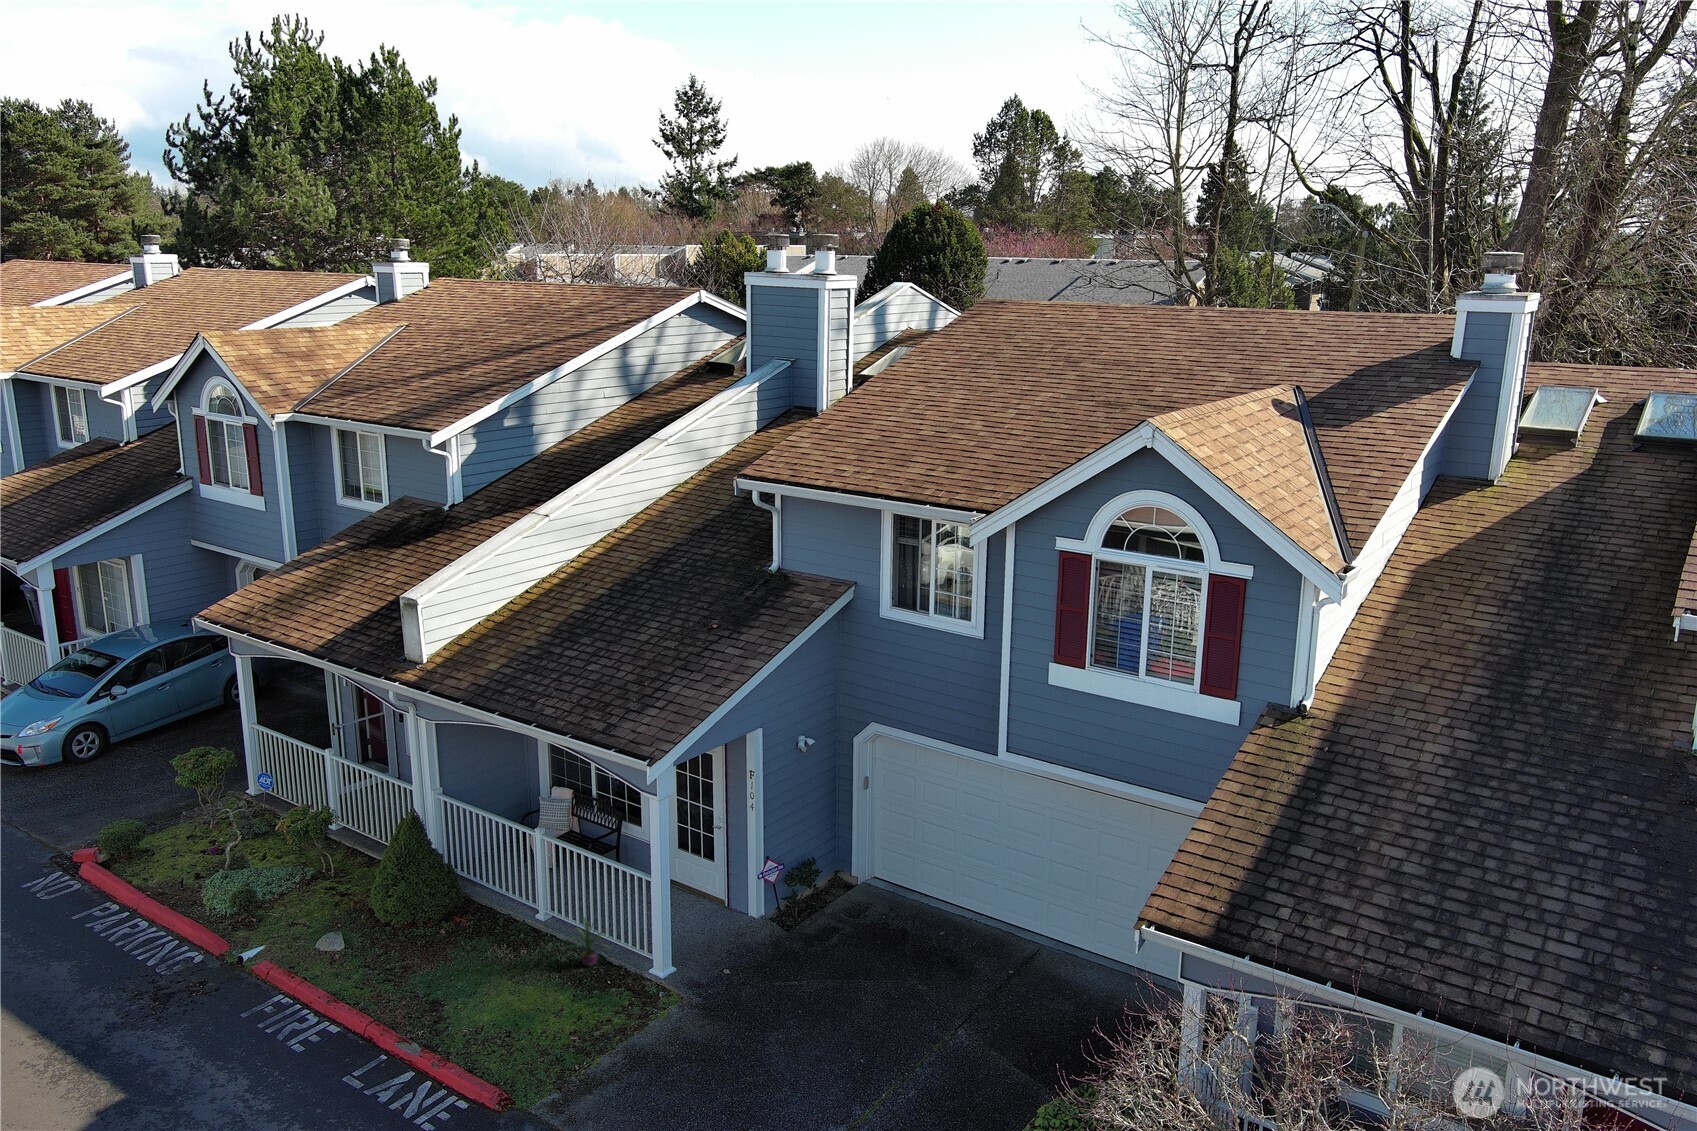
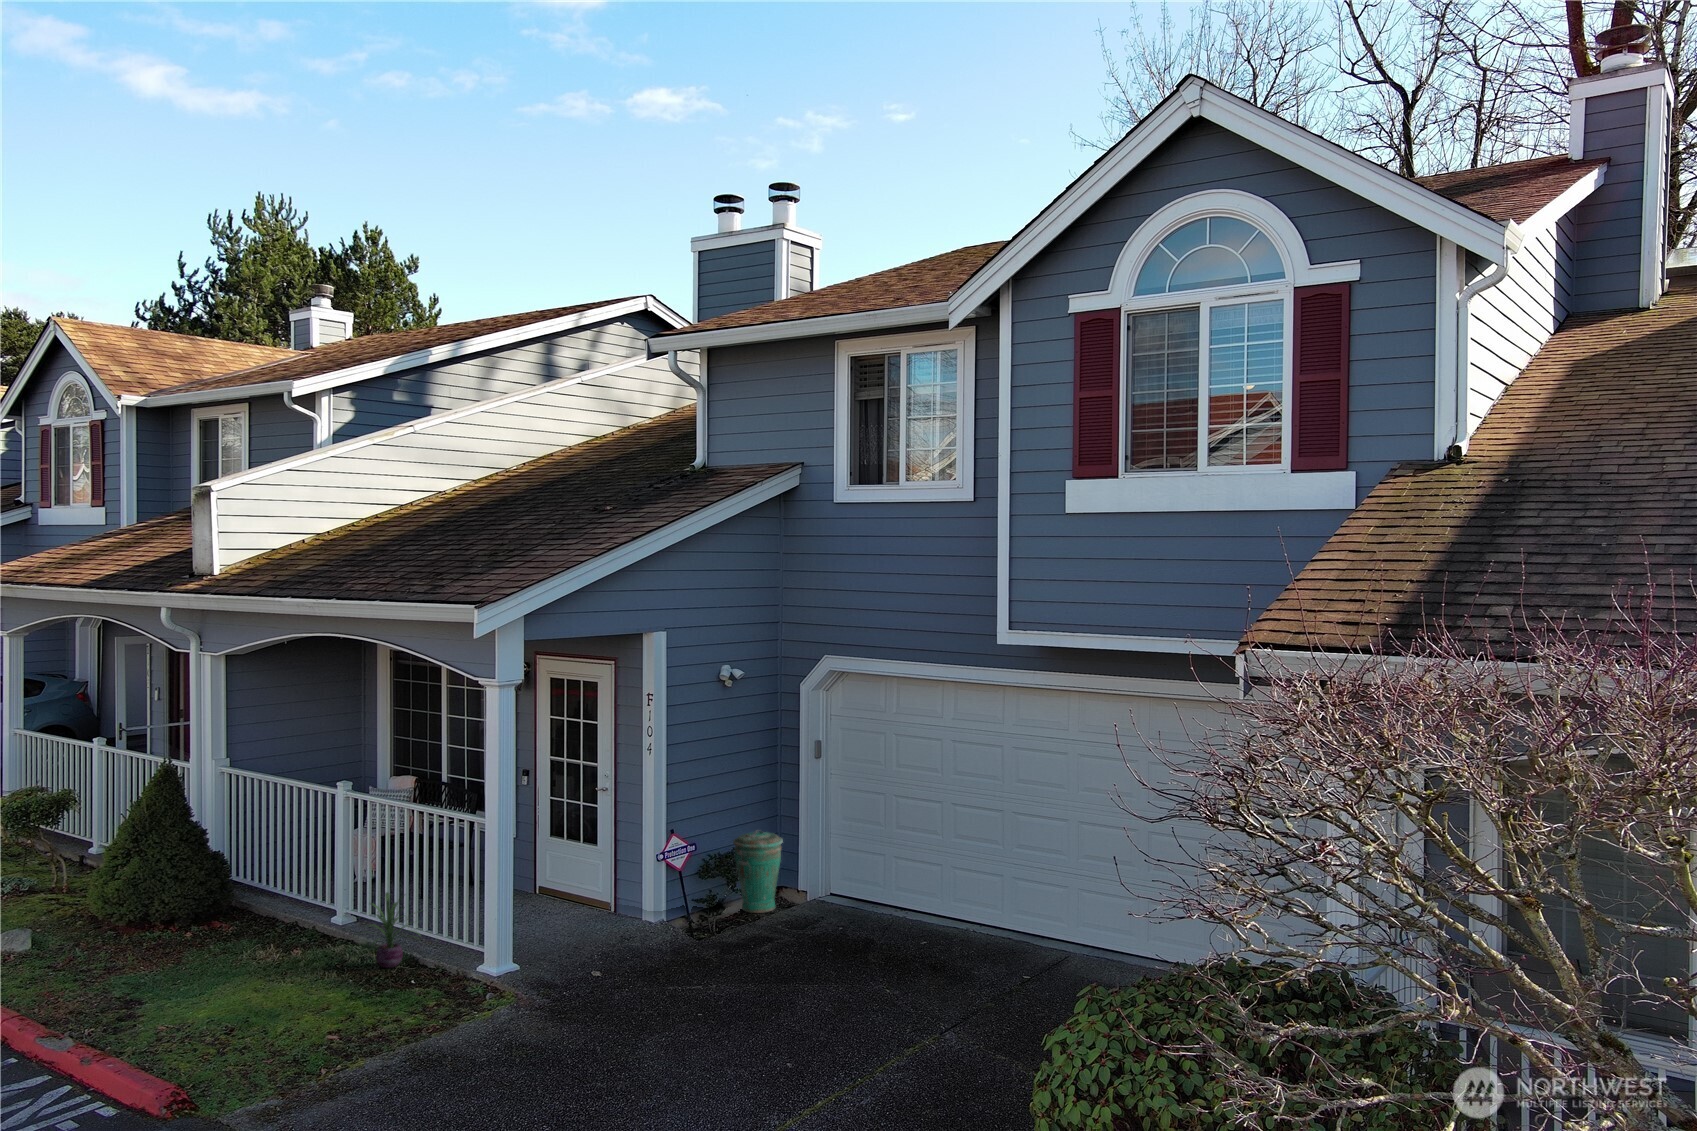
trash can: none [807,851,841,908] -> present [733,830,783,913]

